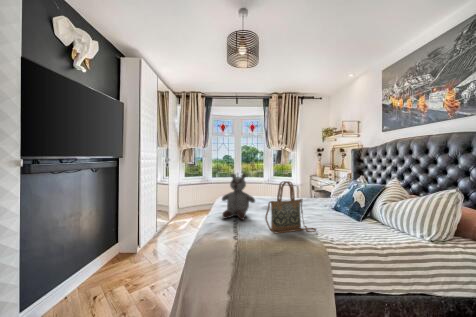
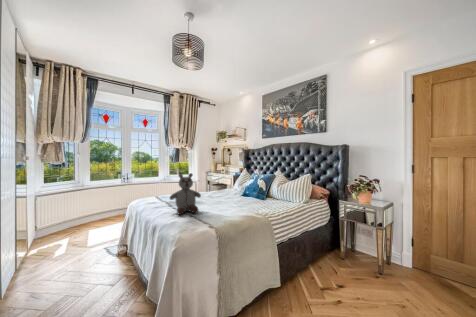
handbag: present [265,181,316,233] -> none [222,177,252,217]

